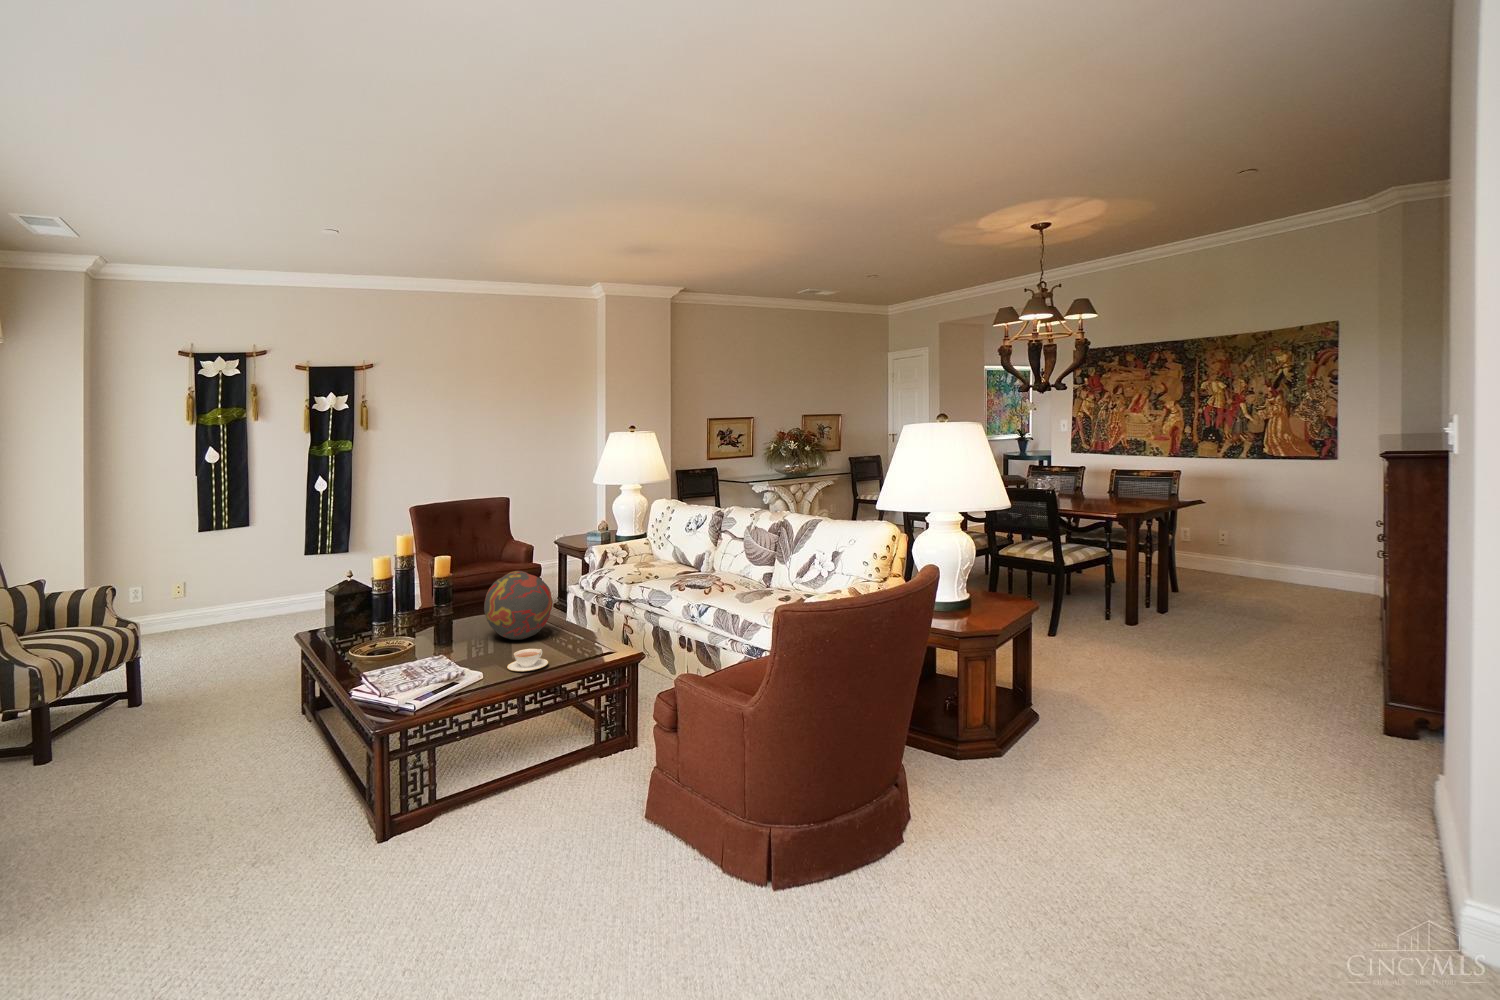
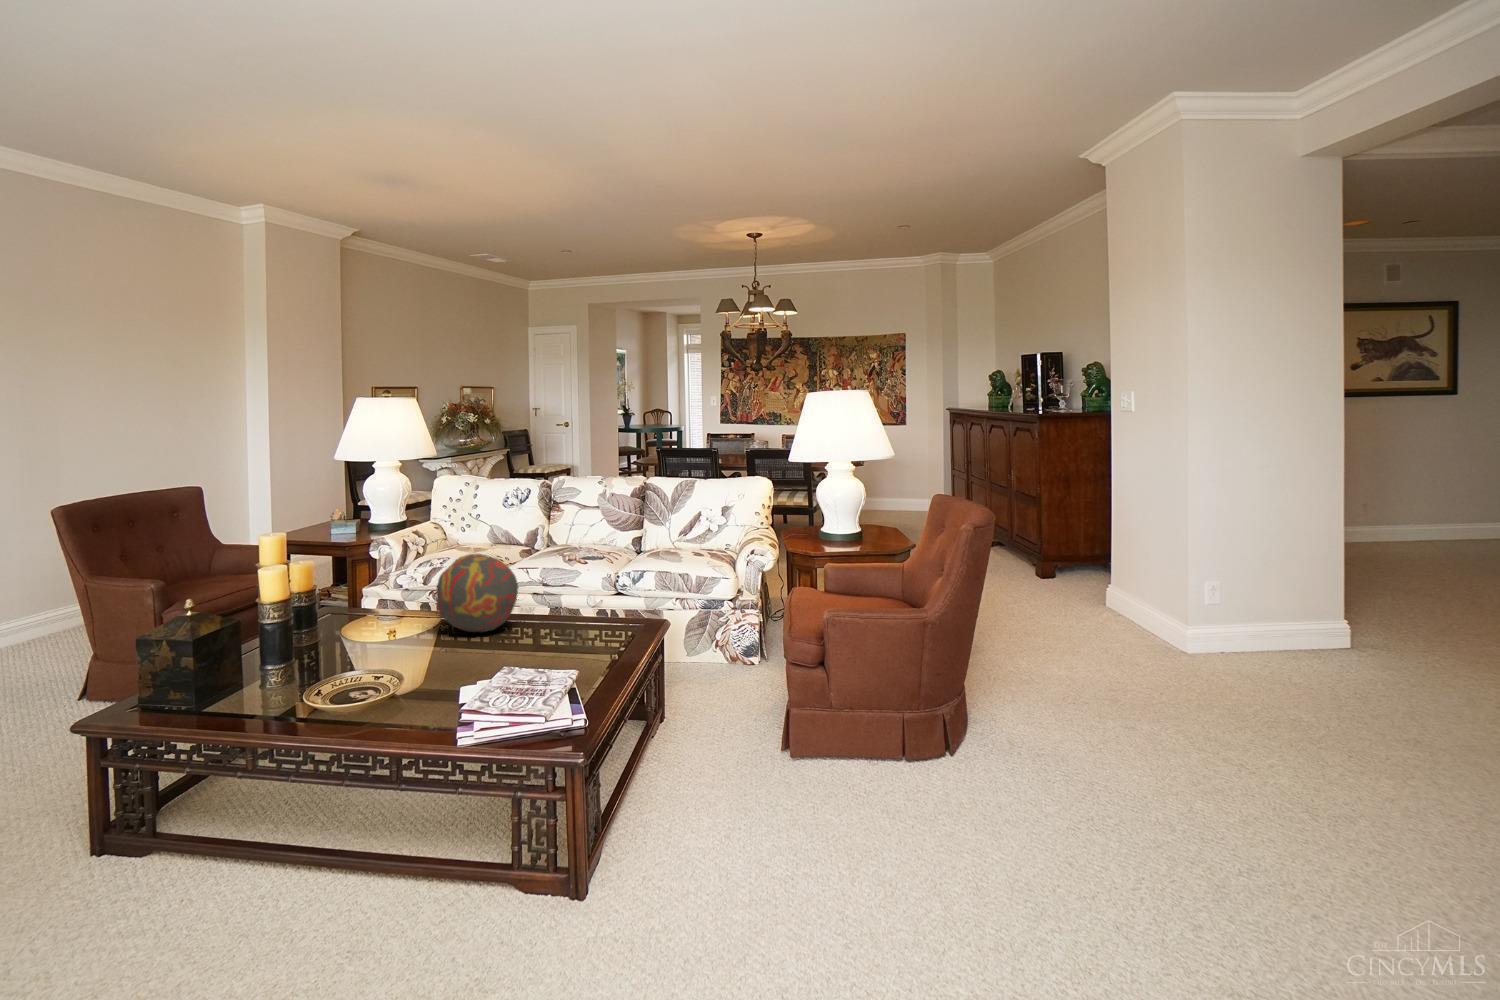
teacup: present [507,649,548,671] -> none [548,627,592,652]

